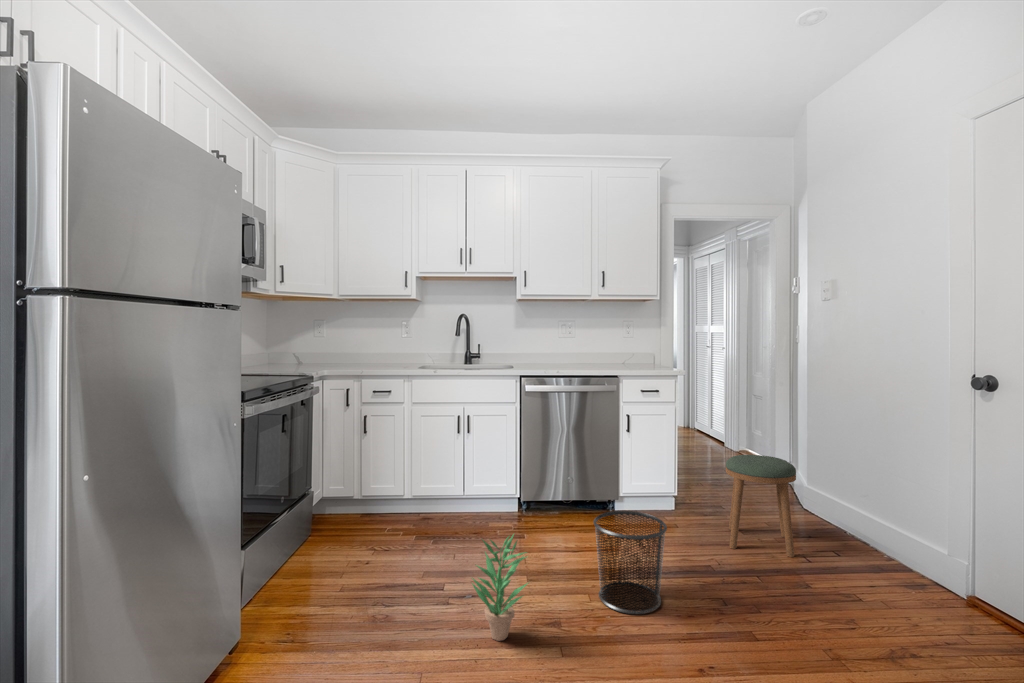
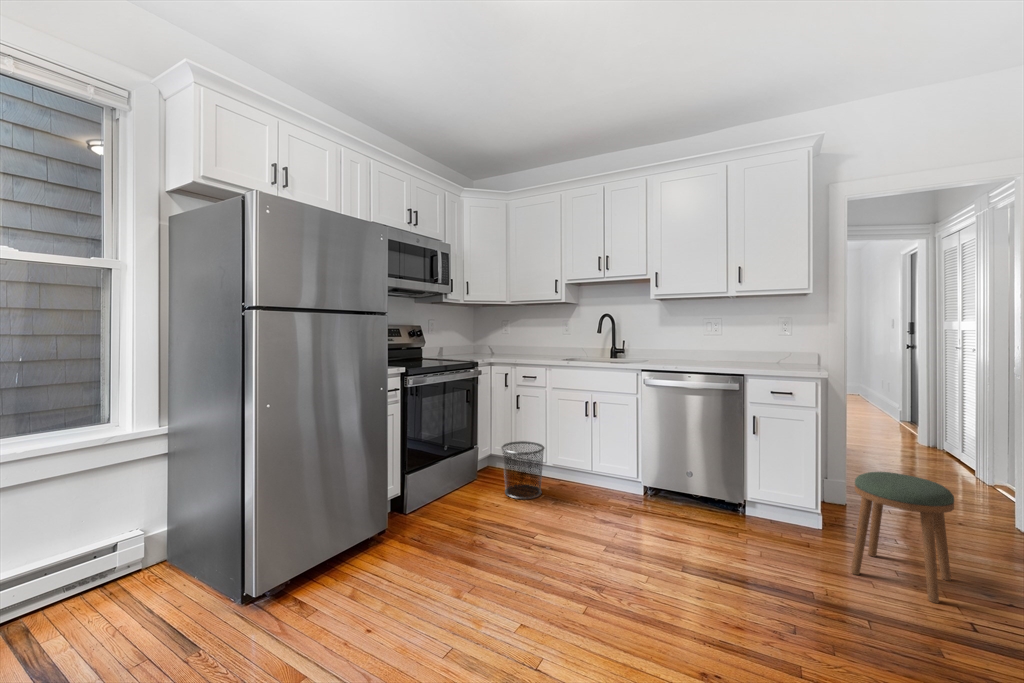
waste bin: present [594,511,667,614] -> present [502,441,545,499]
potted plant: present [472,535,528,641] -> none [523,499,570,587]

